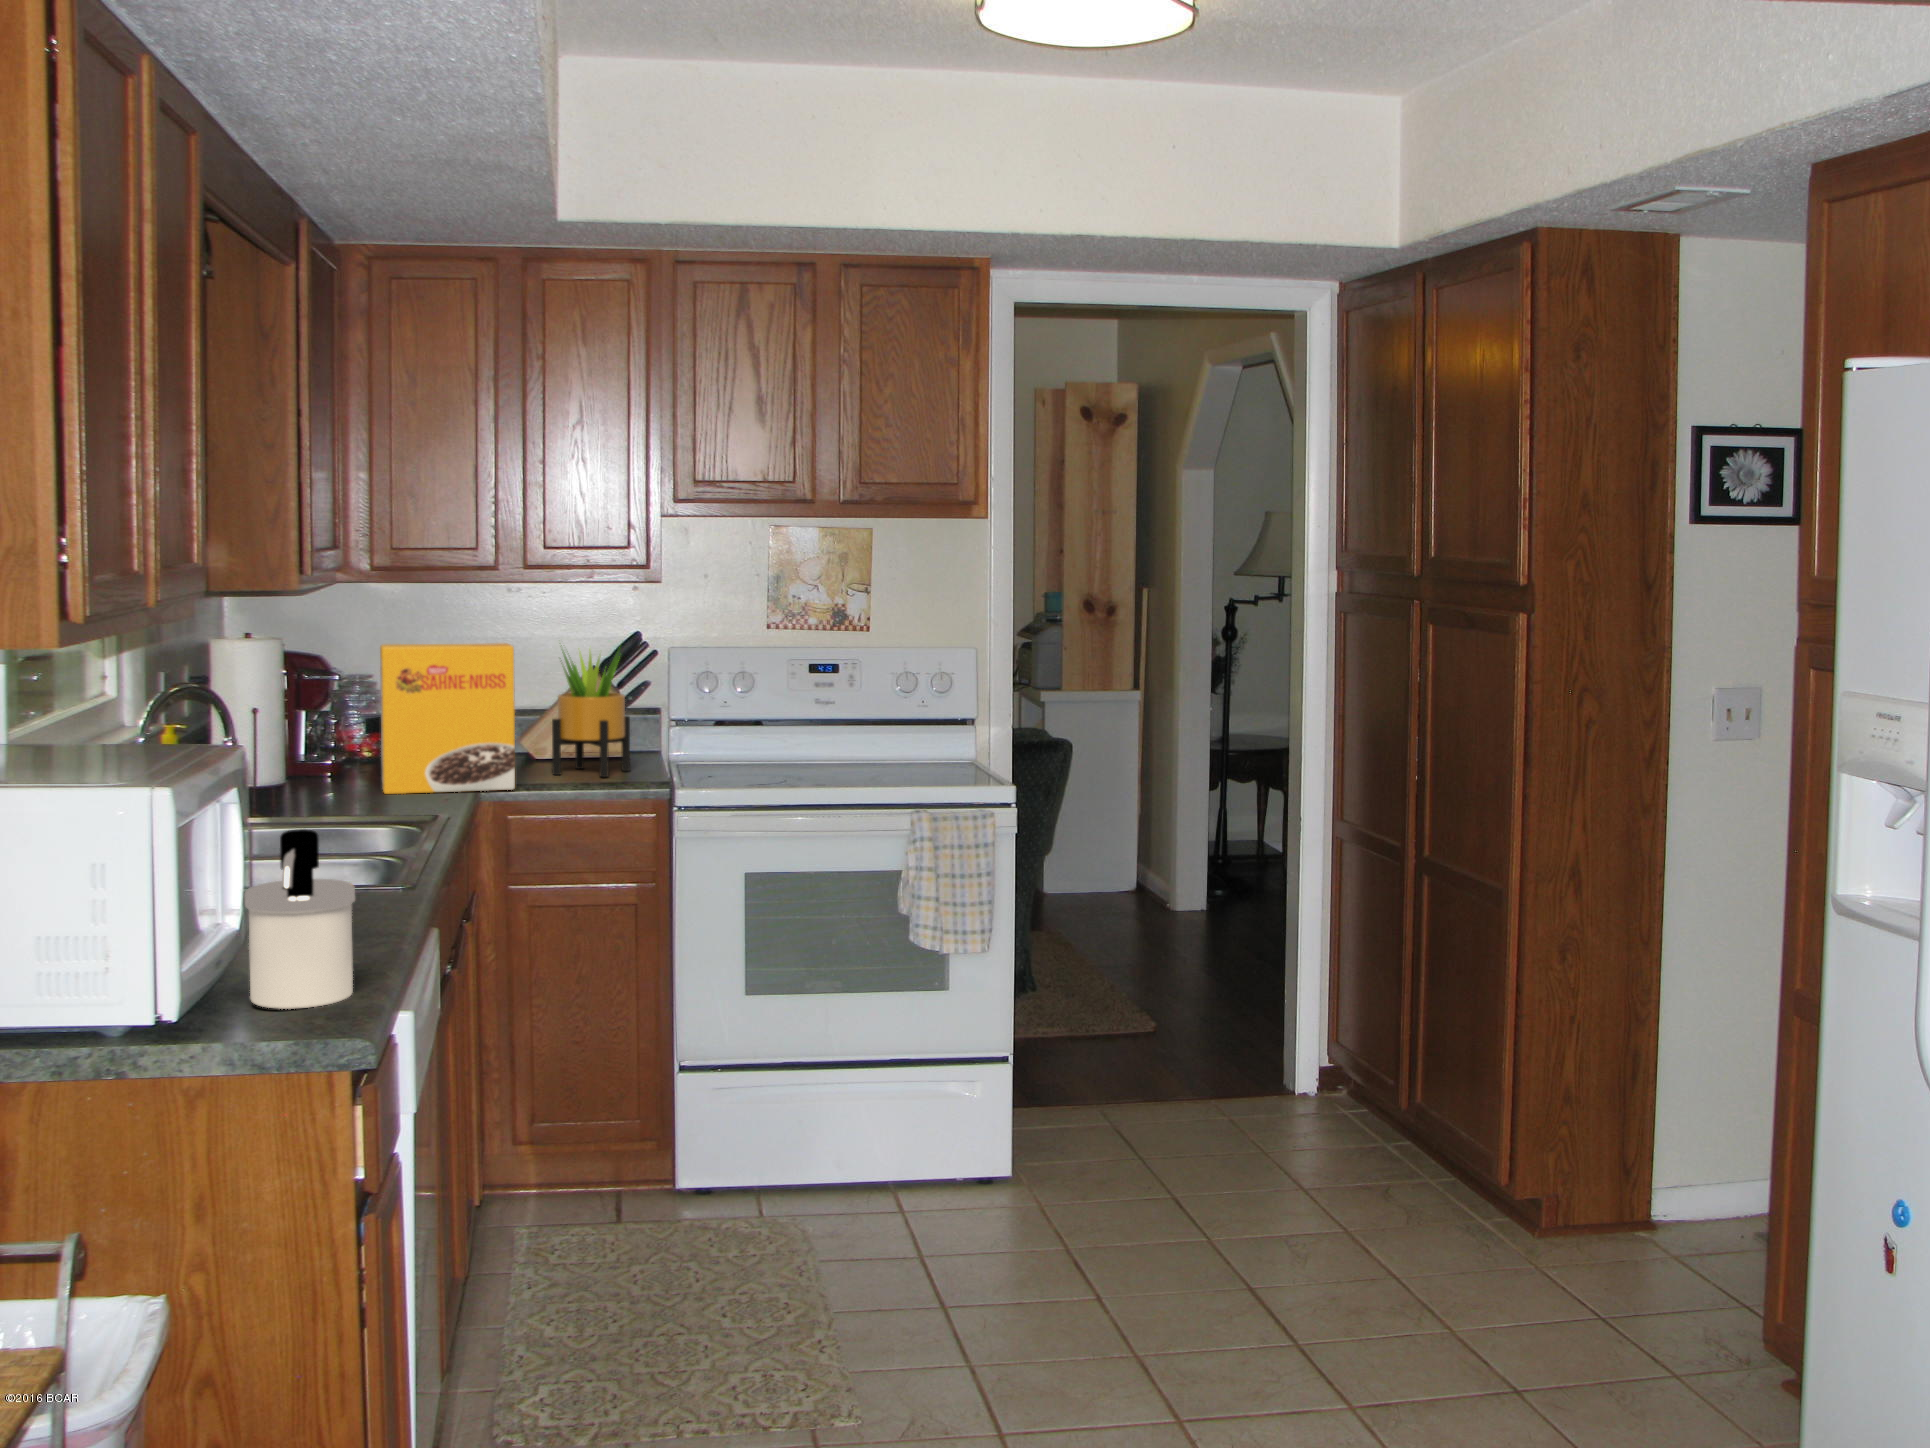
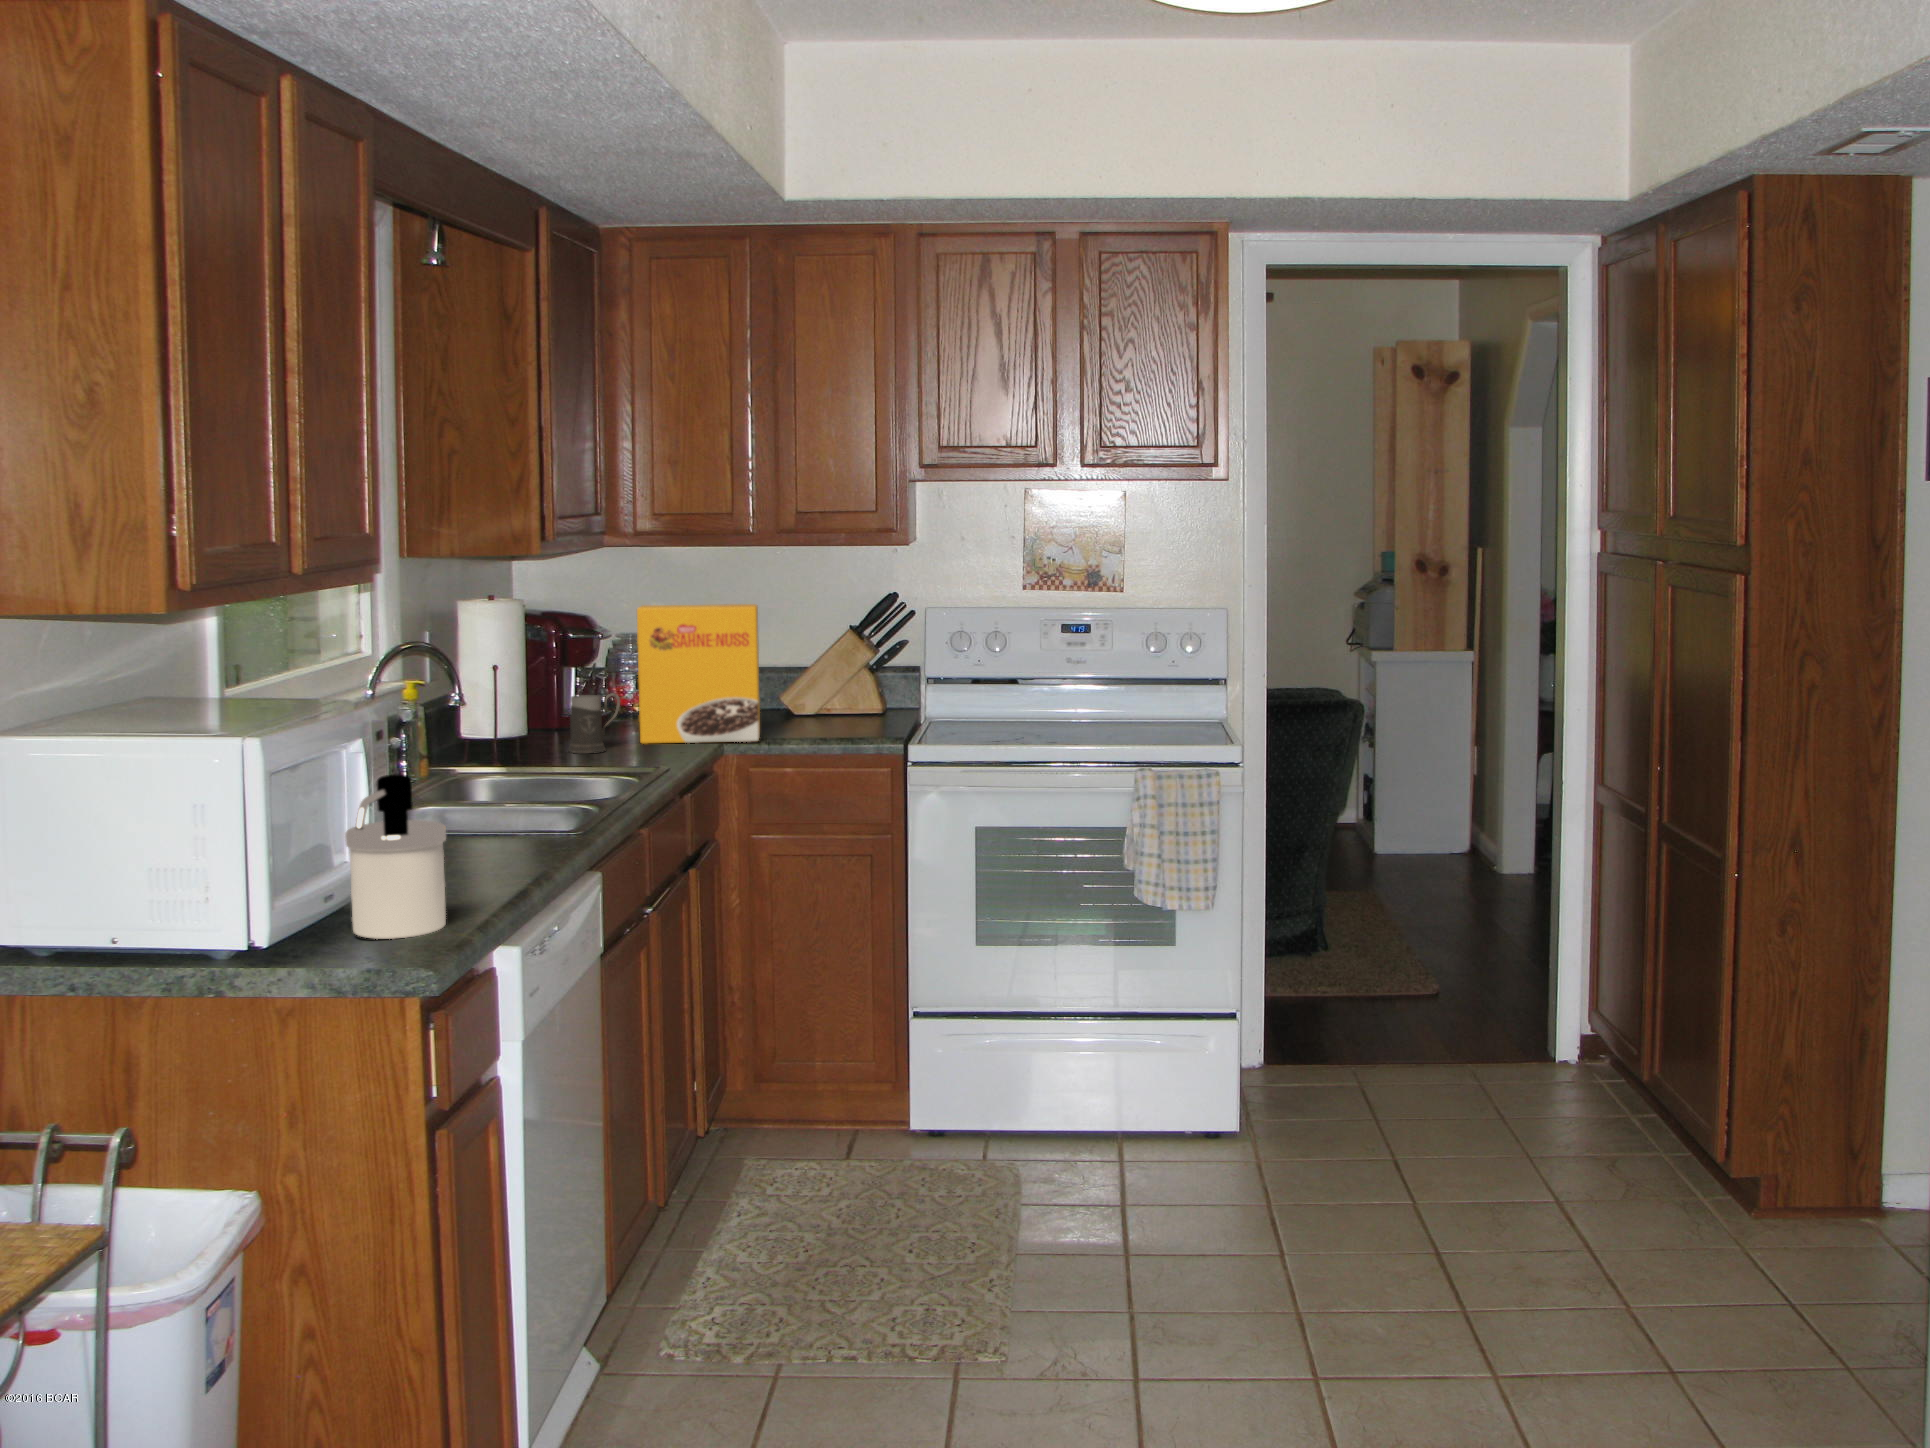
potted plant: present [552,645,630,777] -> none [808,599,882,731]
mug: none [309,740,368,806] -> present [568,693,620,753]

